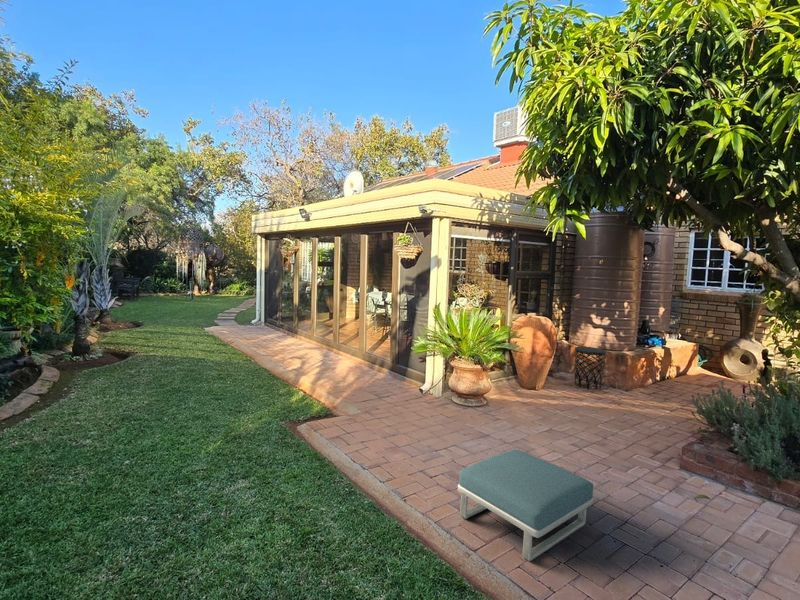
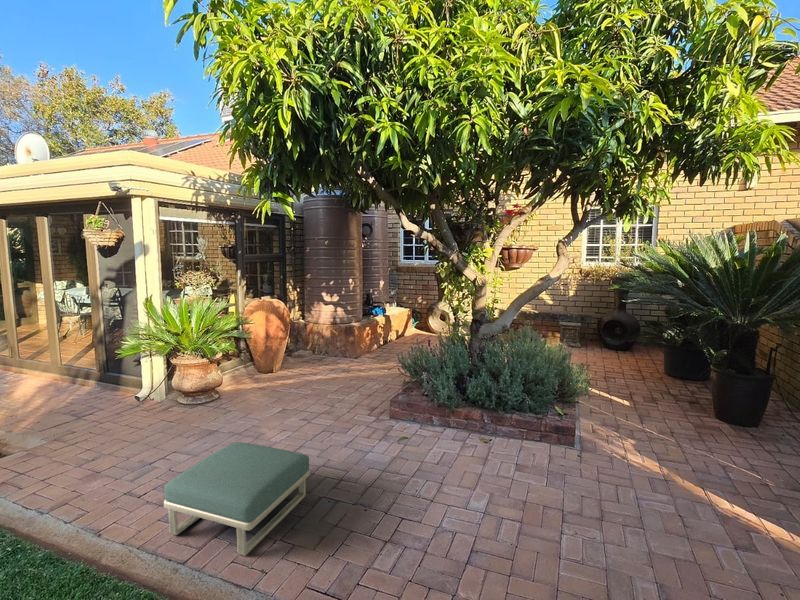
side table: present [574,347,606,390] -> none [309,323,337,363]

